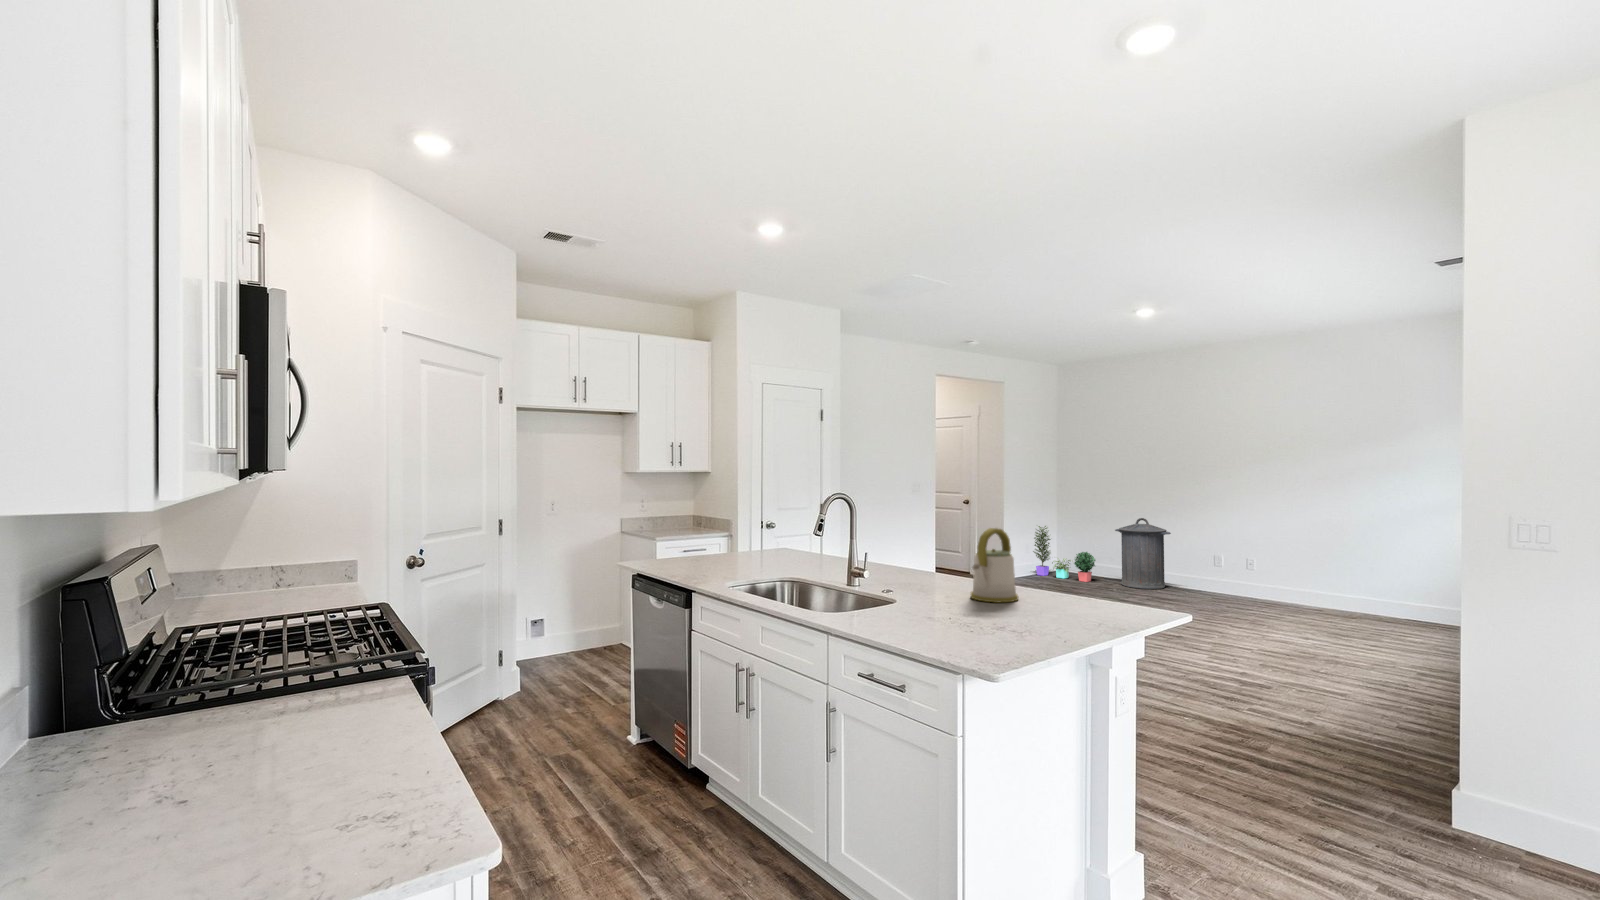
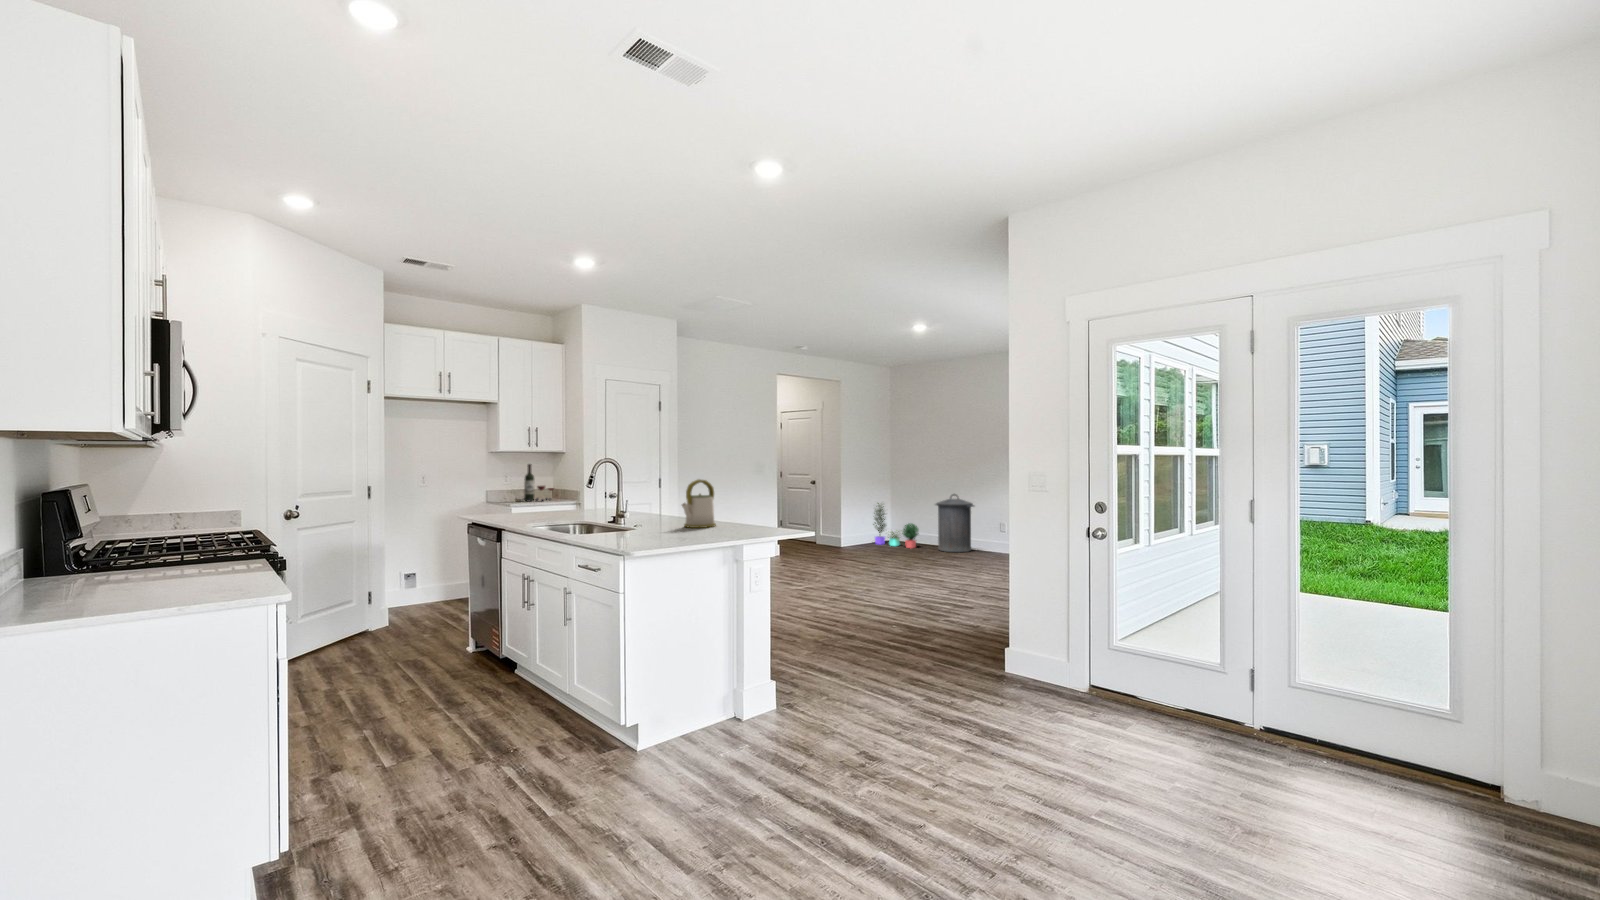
wine bottle: none [654,486,701,531] -> present [515,464,554,502]

